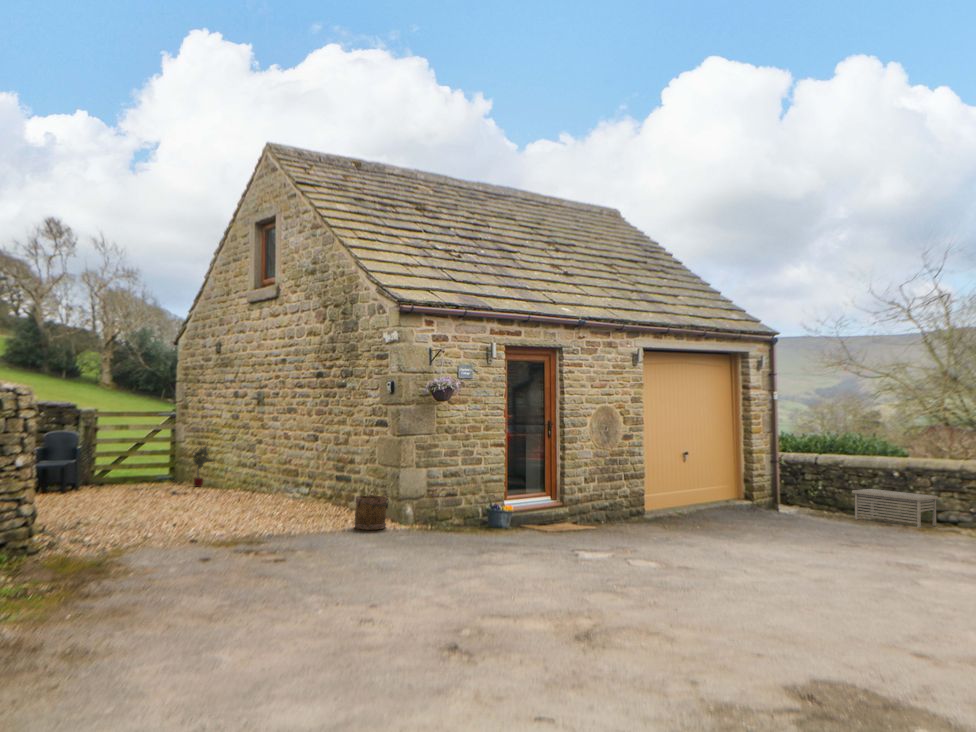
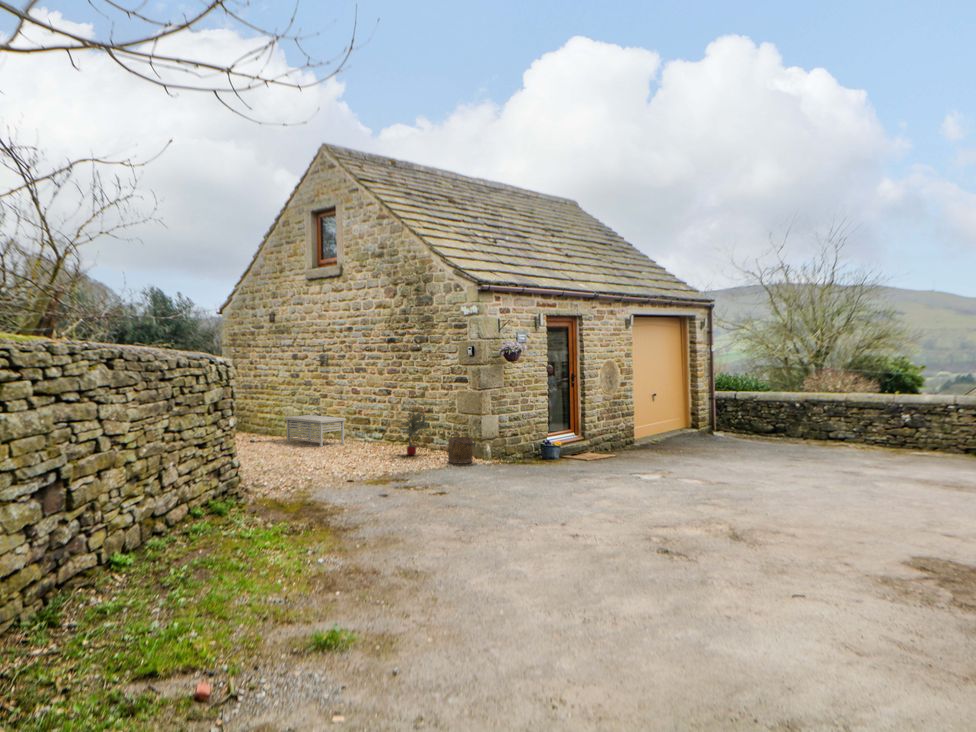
potted tree: present [193,442,215,487] -> present [399,408,427,456]
storage bench: present [852,489,938,528] -> present [284,415,346,447]

